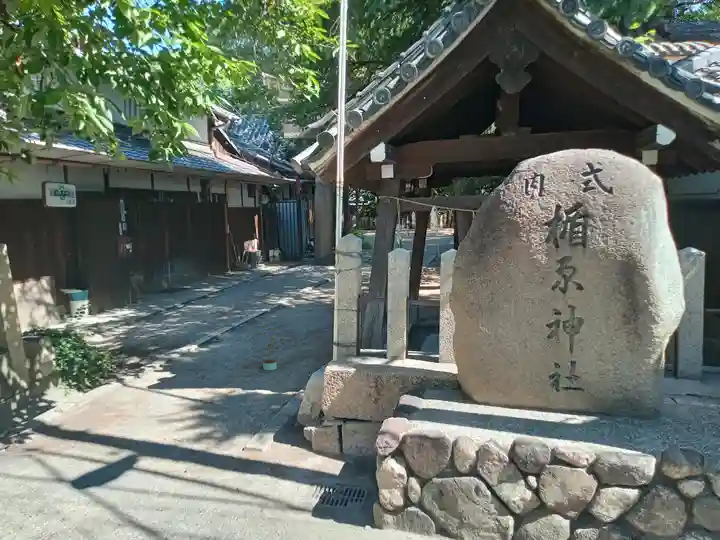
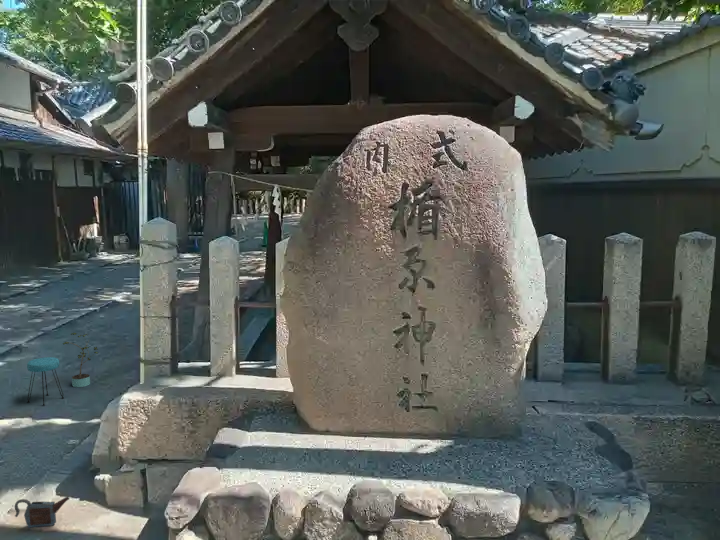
stool: none [233,344,260,382] -> present [27,357,64,405]
watering can: none [249,442,287,463] -> present [15,497,69,528]

